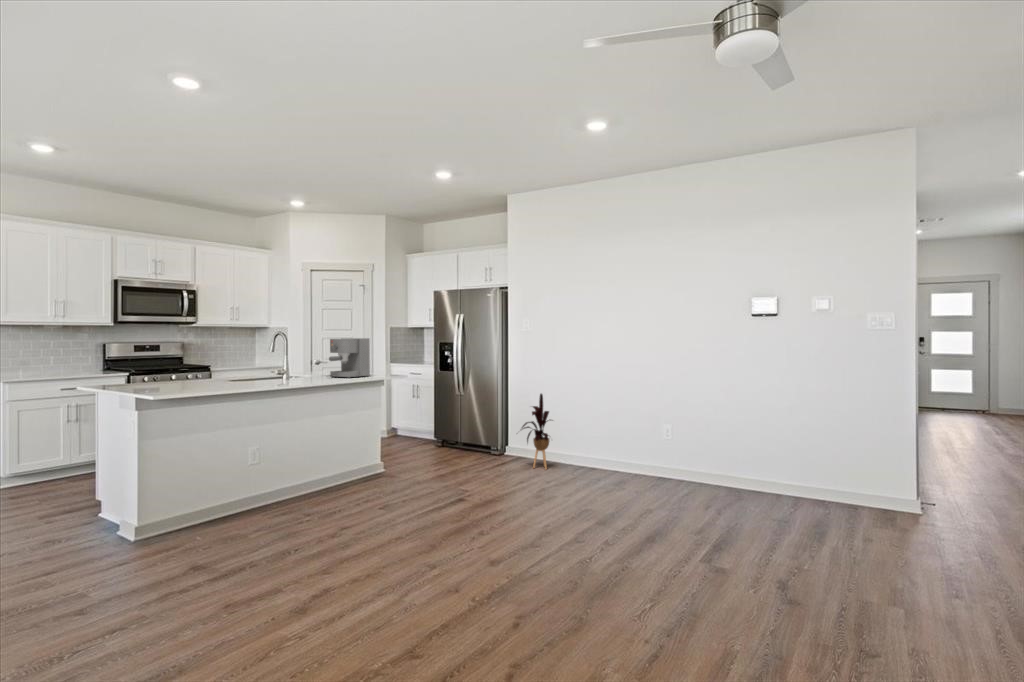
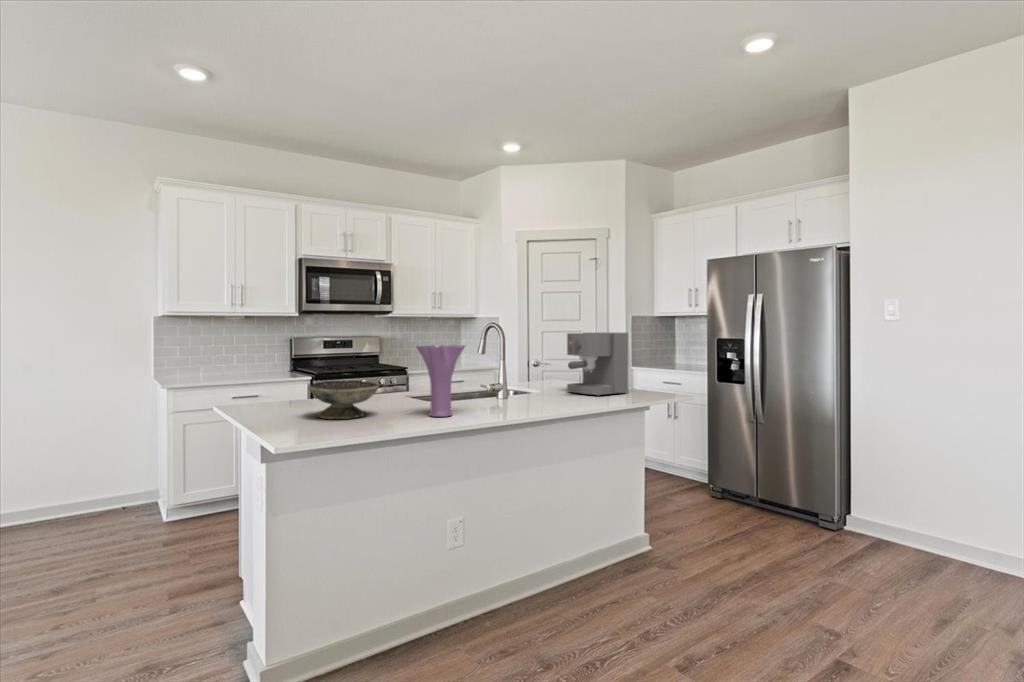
vase: none [225,346,258,388] -> present [416,345,465,417]
decorative bowl: none [151,368,200,391] -> present [308,380,379,419]
house plant: present [522,394,549,469] -> none [889,436,980,579]

